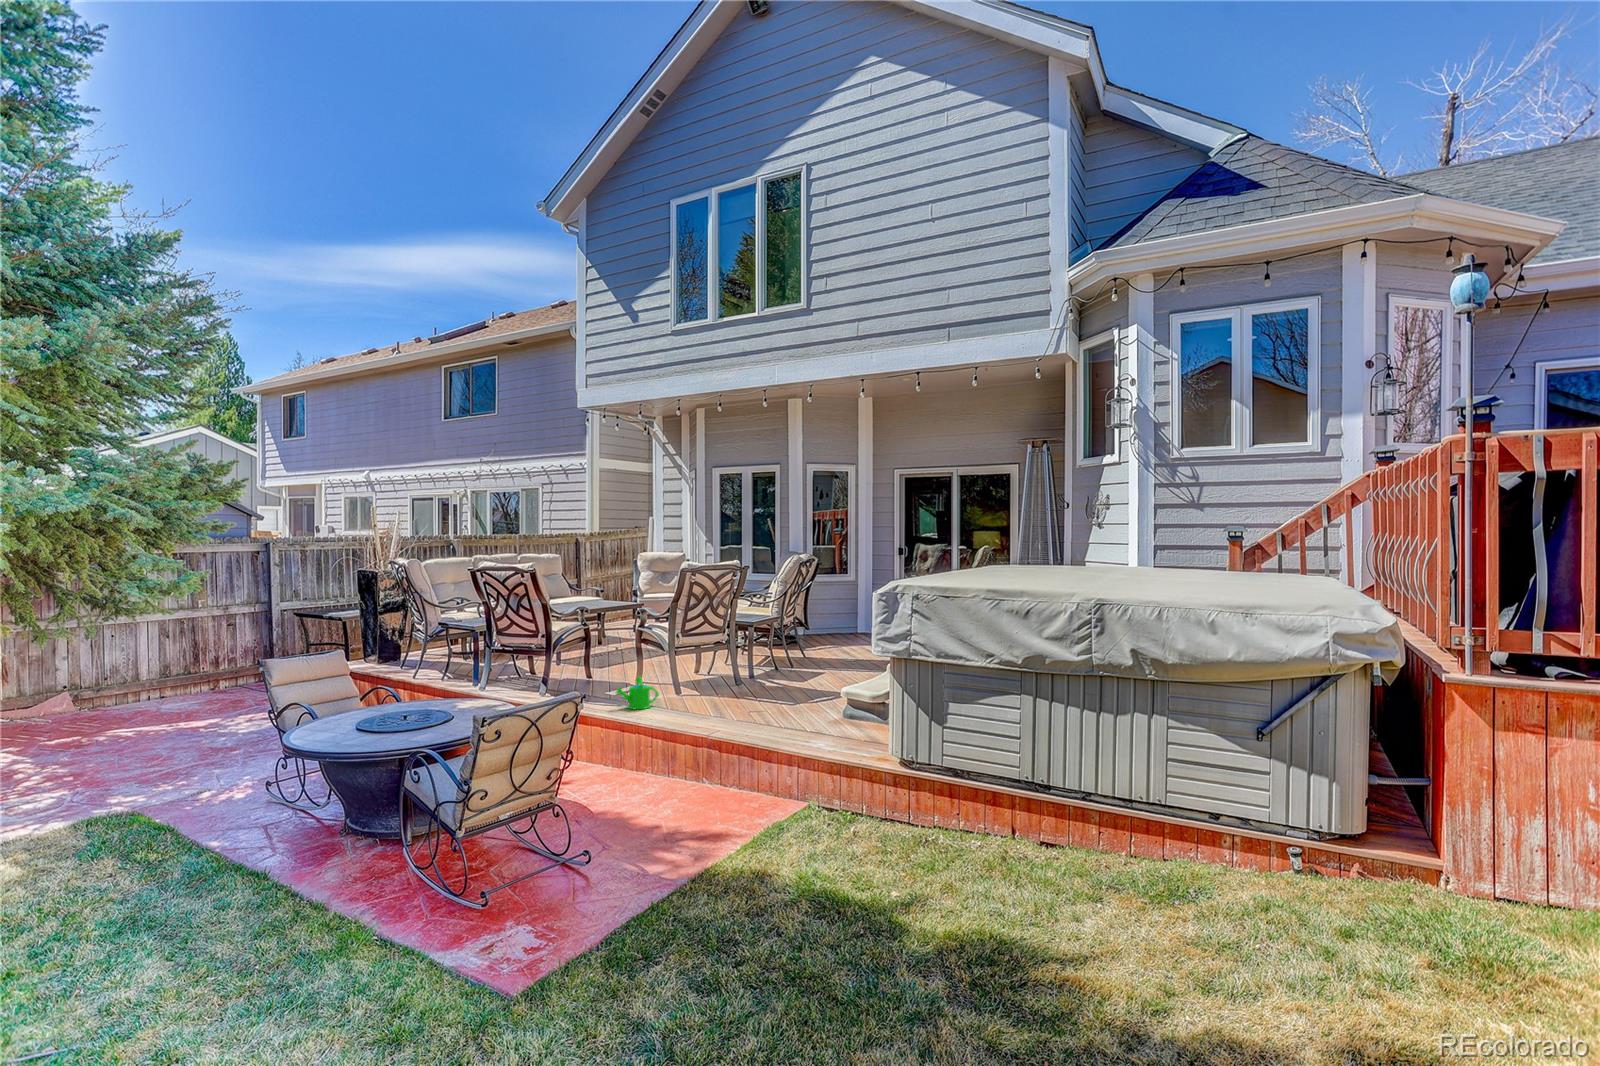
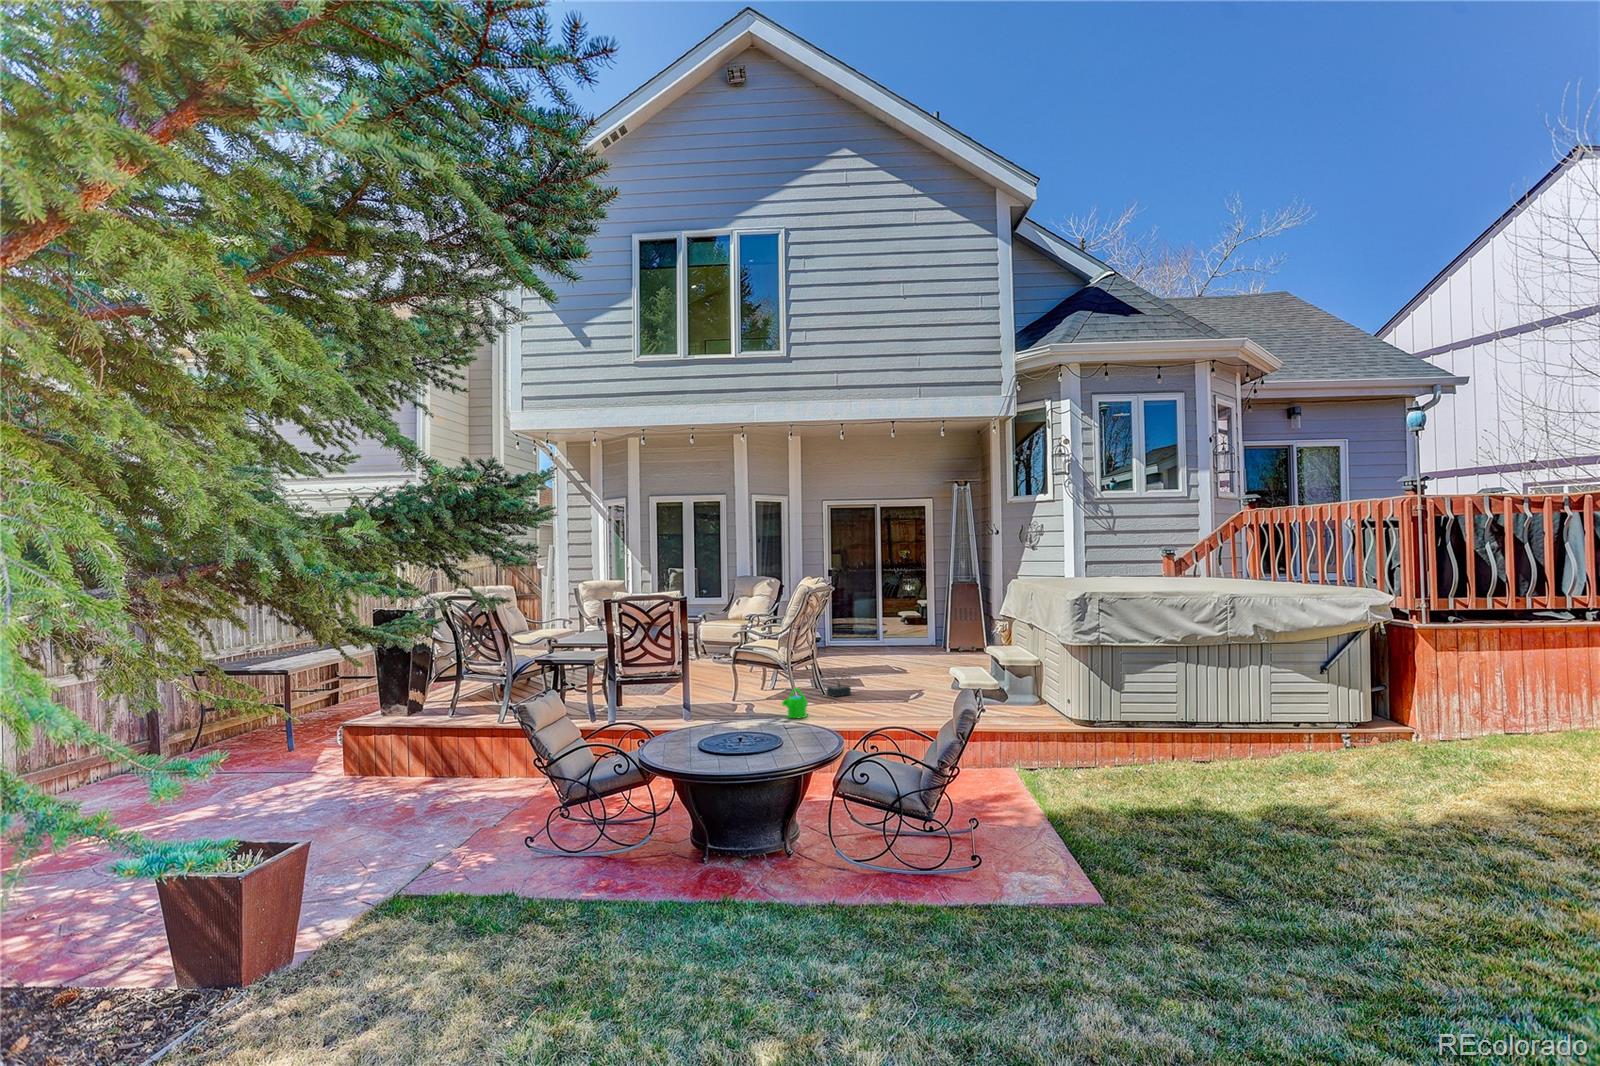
decorative plant: none [719,658,759,693] -> present [821,667,852,697]

